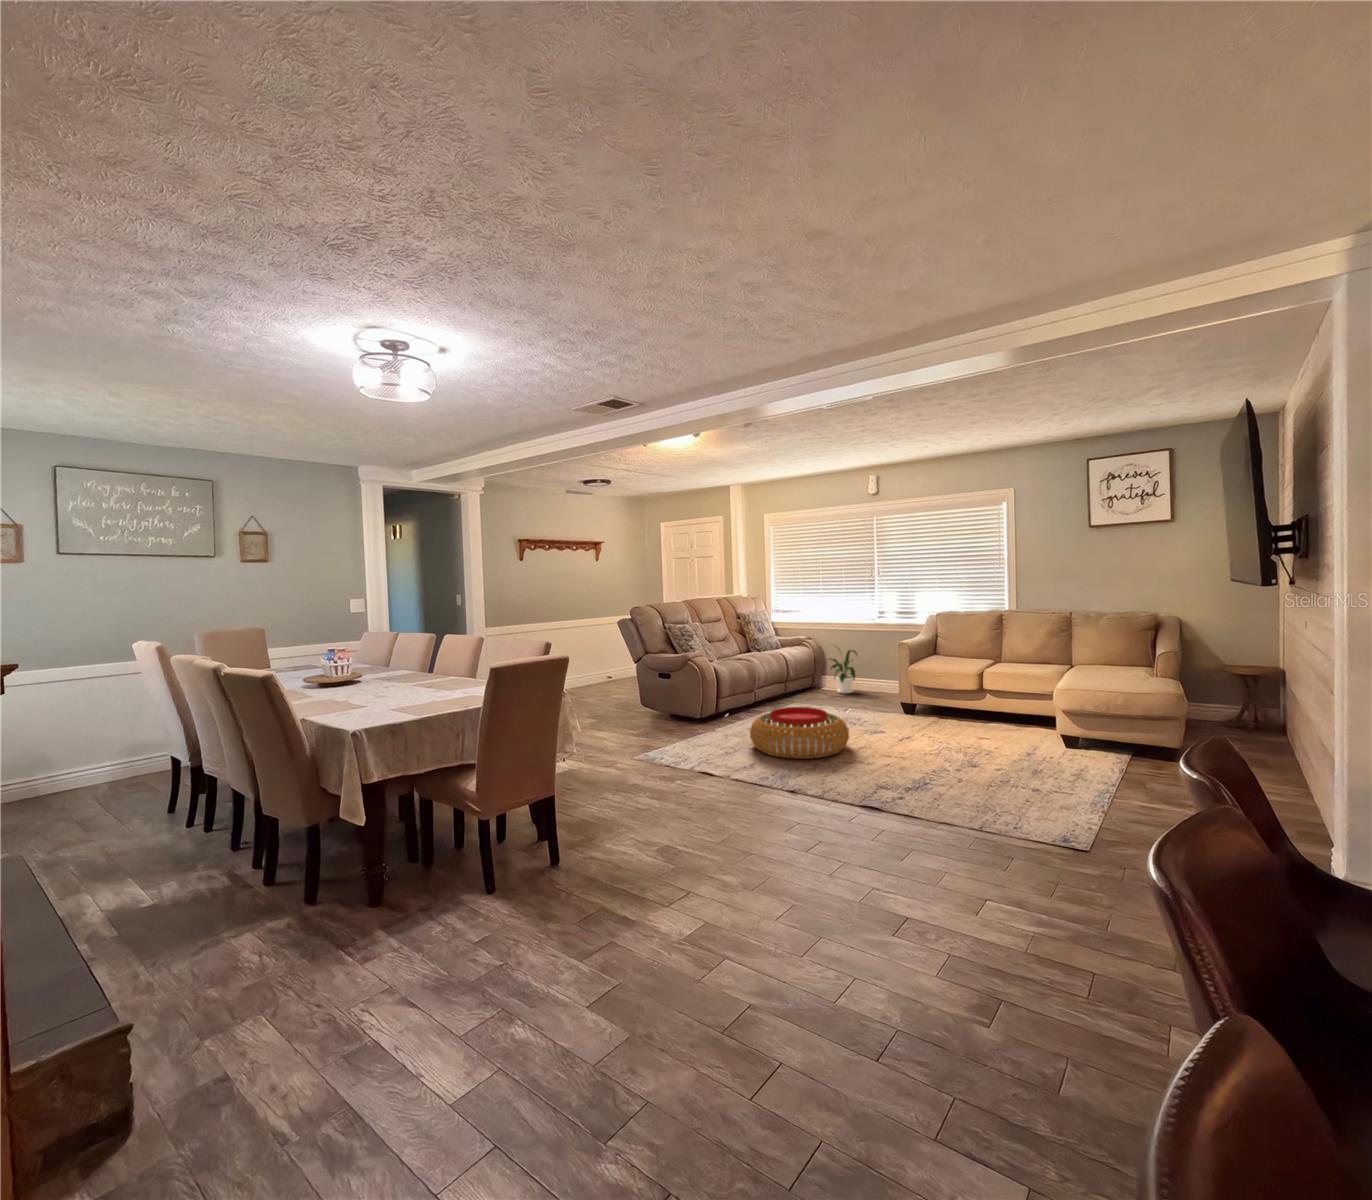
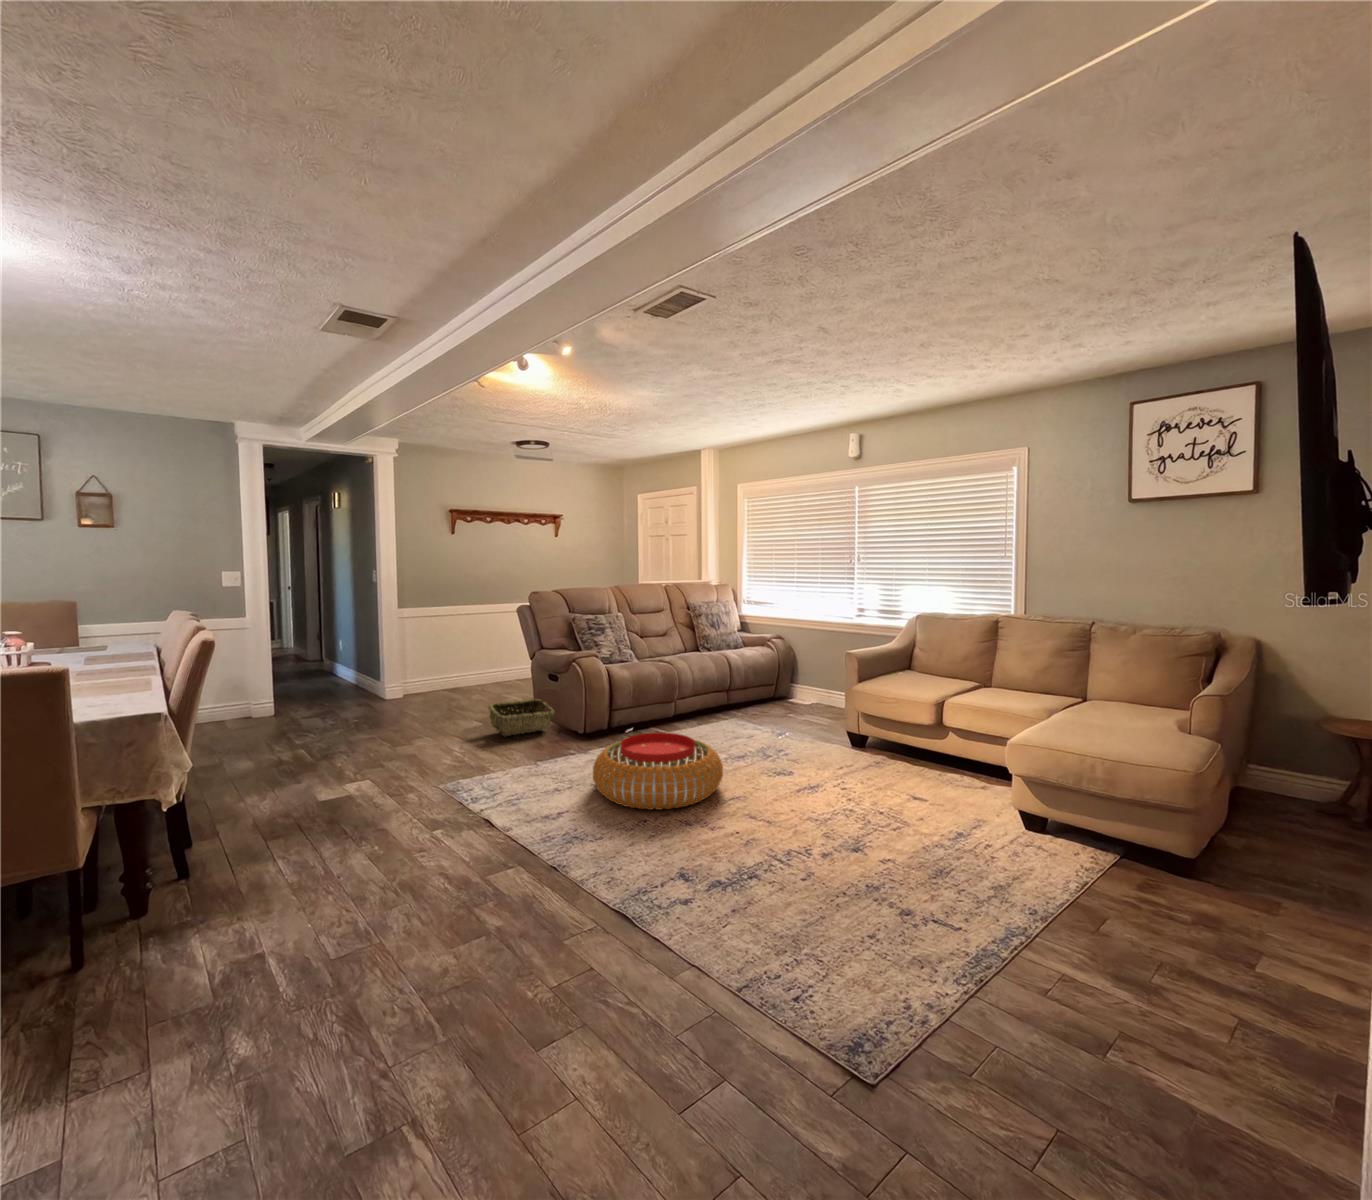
house plant: present [831,650,857,693] -> none [775,645,826,708]
woven basket: none [614,696,667,727] -> present [488,699,555,736]

